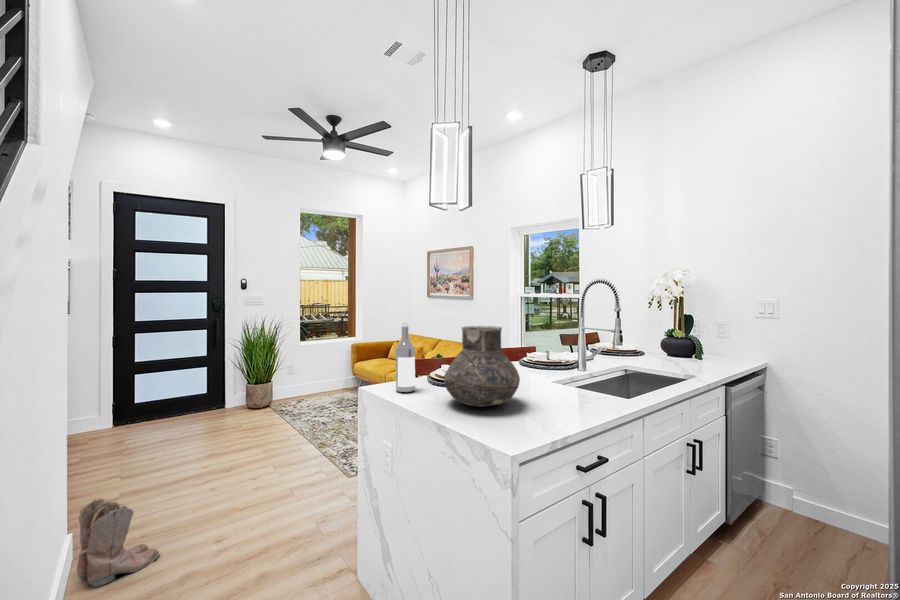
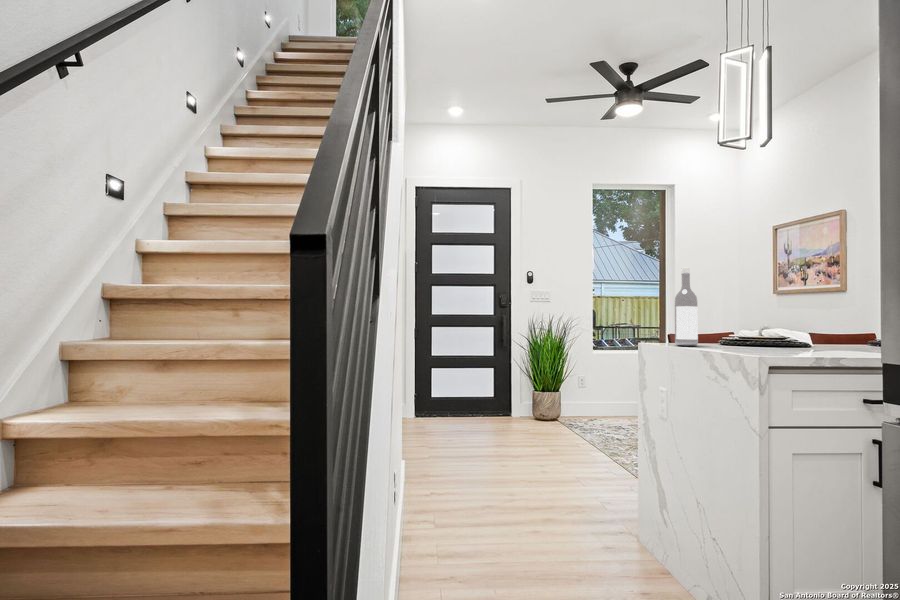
vase: present [444,326,520,406] -> none [724,260,826,352]
boots: present [77,498,160,587] -> none [395,439,453,511]

